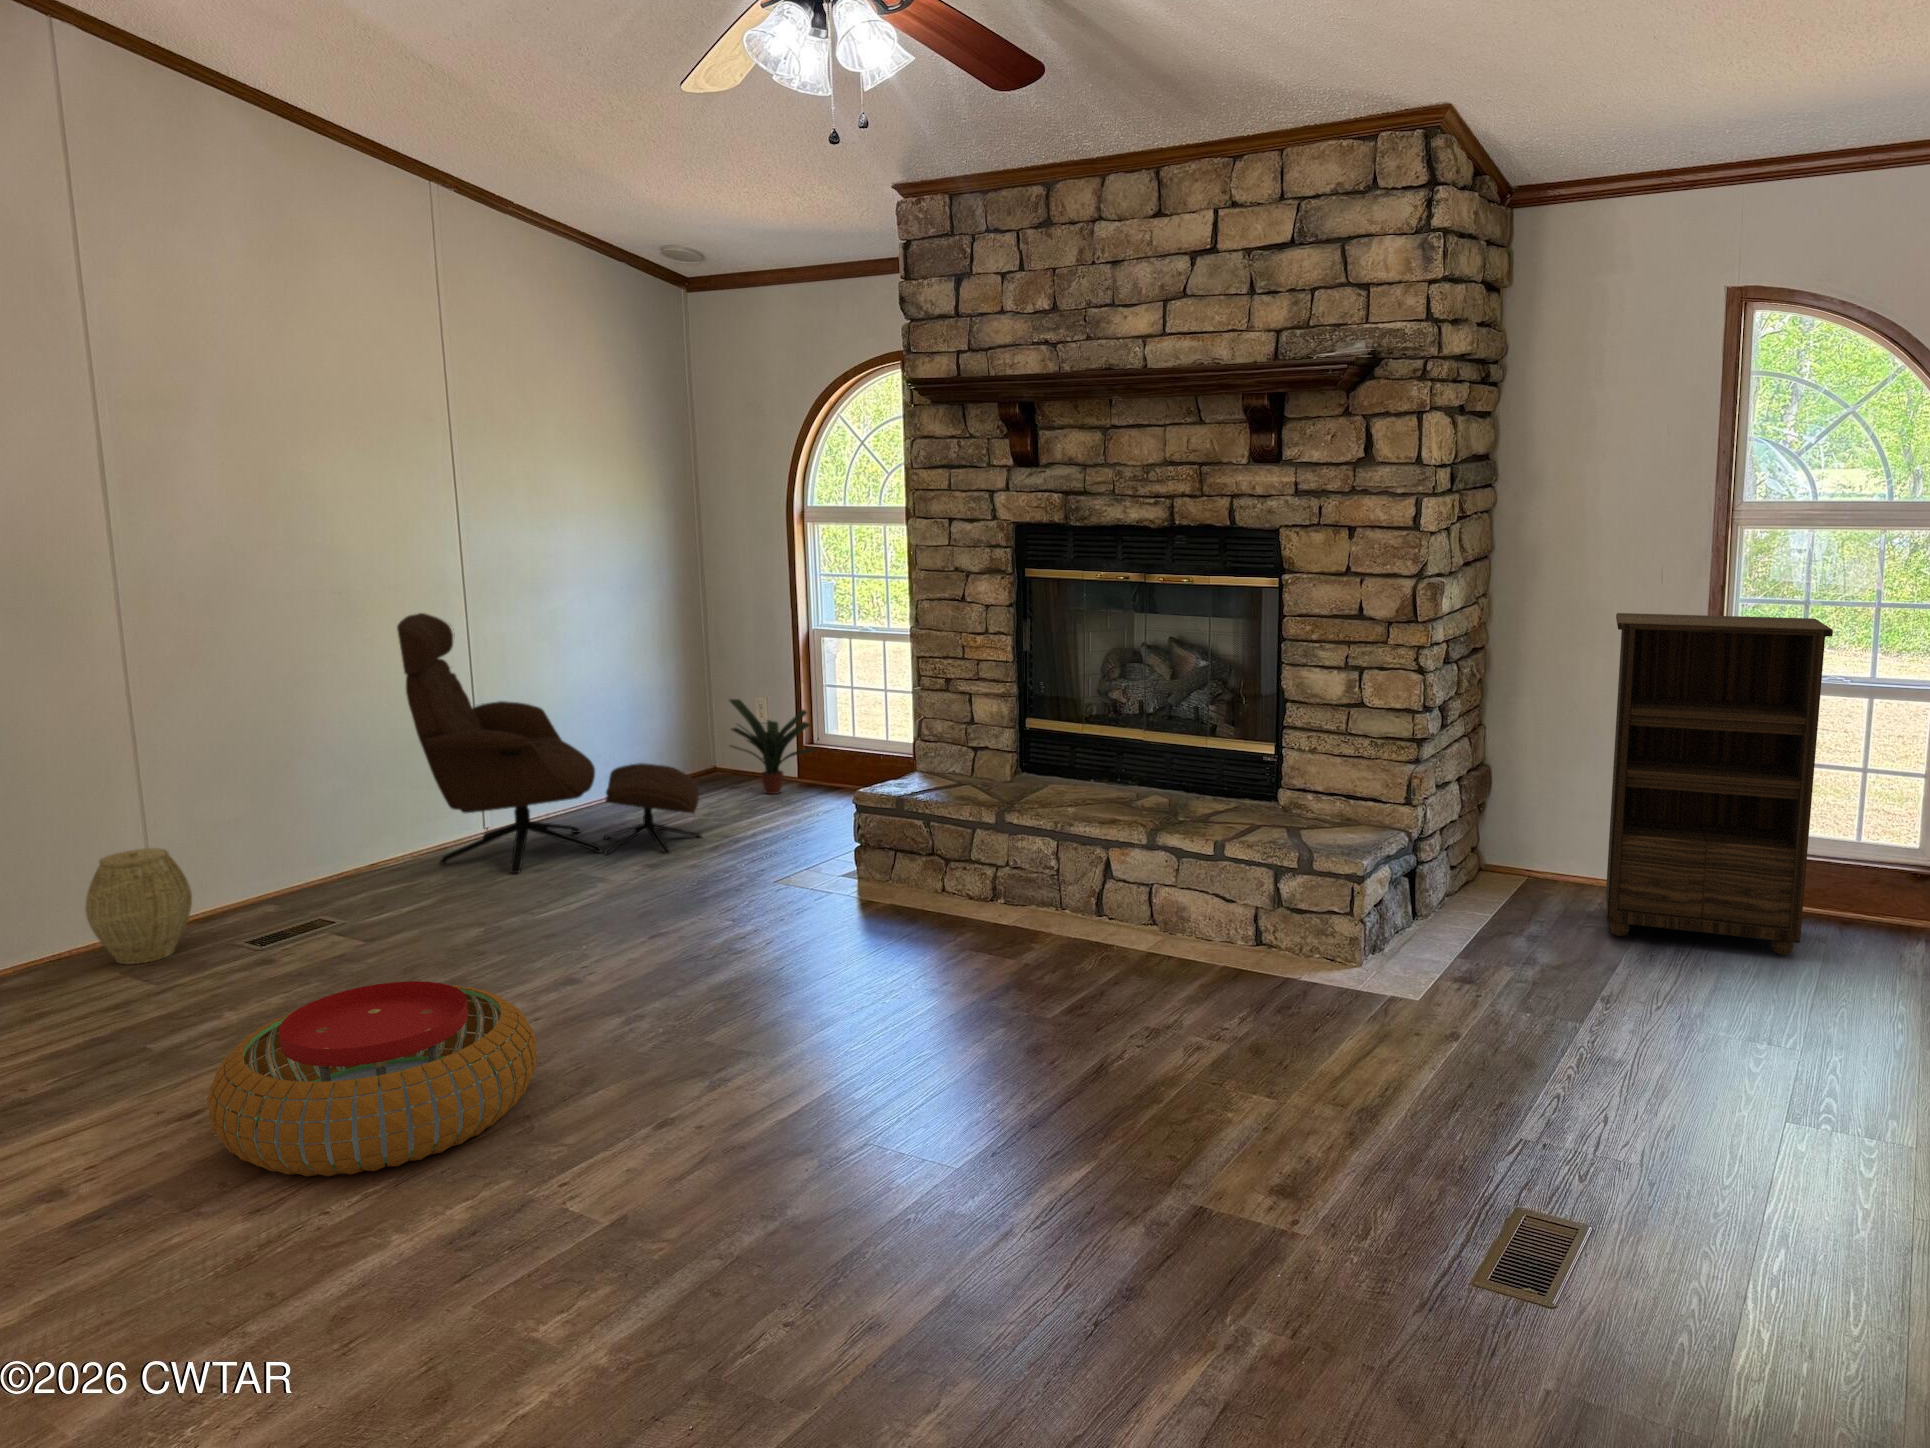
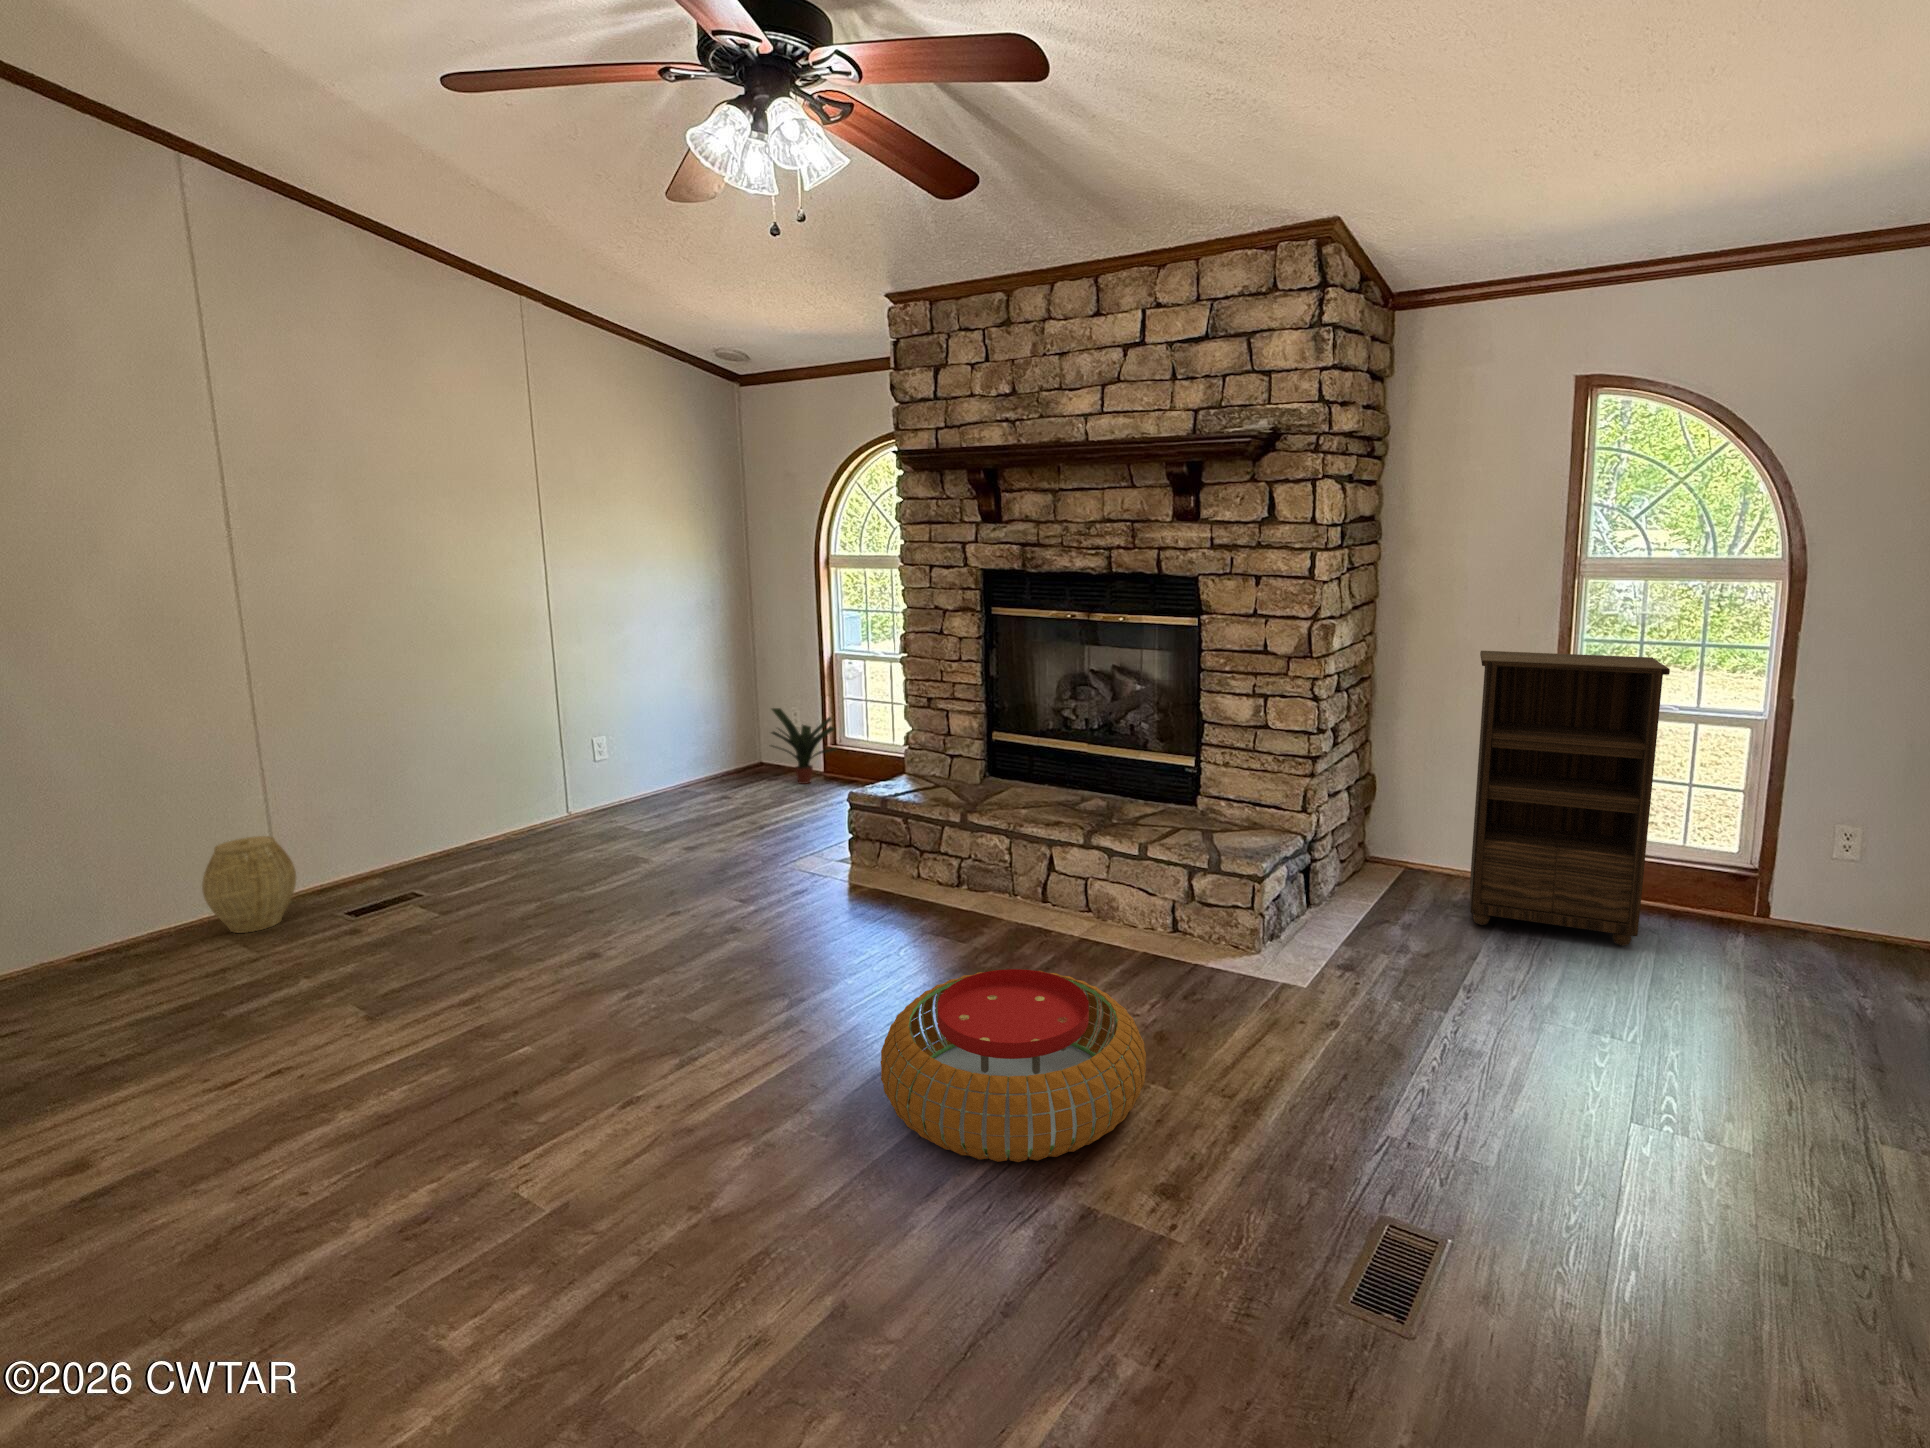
lounge chair: present [397,613,702,873] -> none [483,641,740,852]
pouf: present [207,981,537,1176] -> present [881,969,1146,1162]

